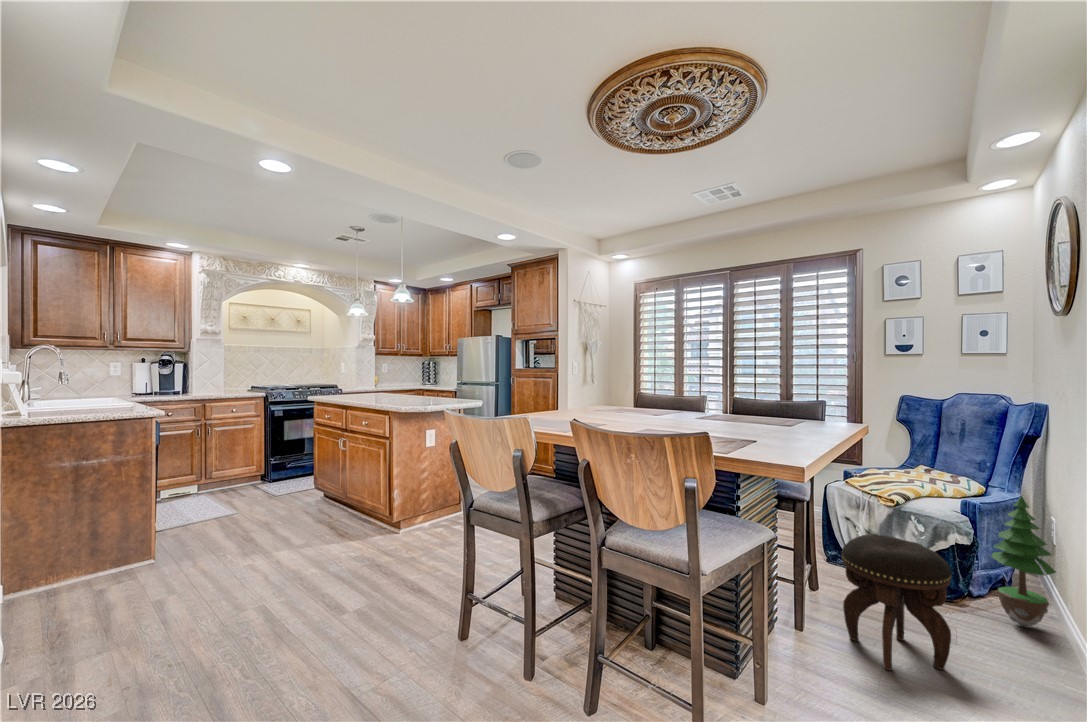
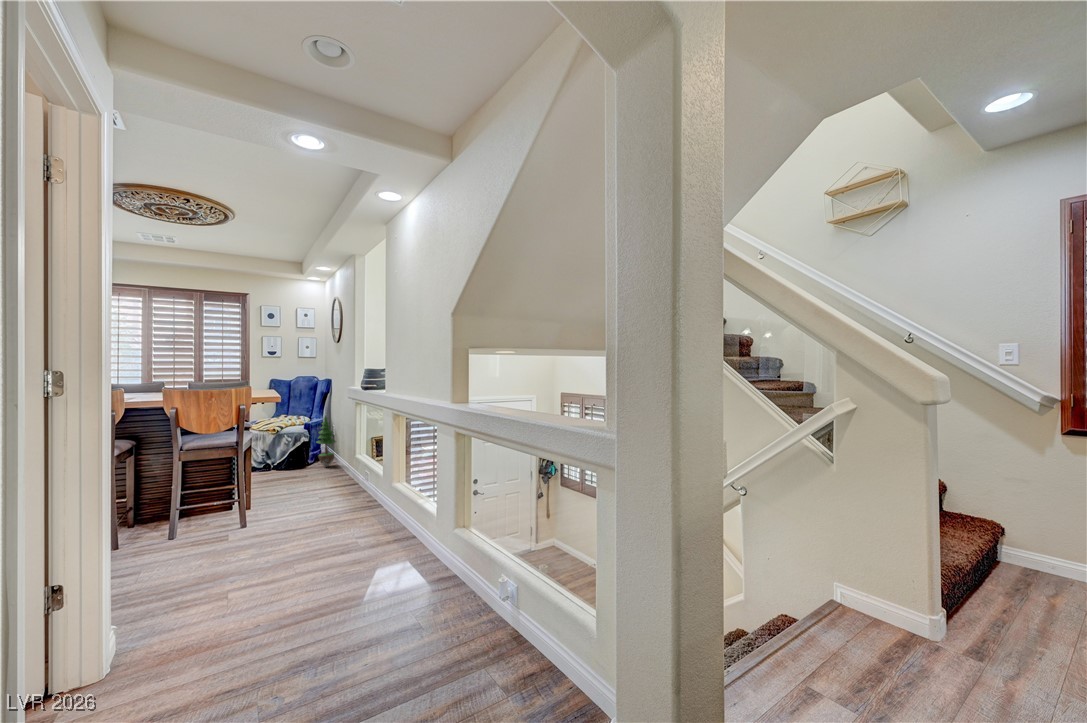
footstool: present [842,535,951,670] -> none [263,439,307,490]

